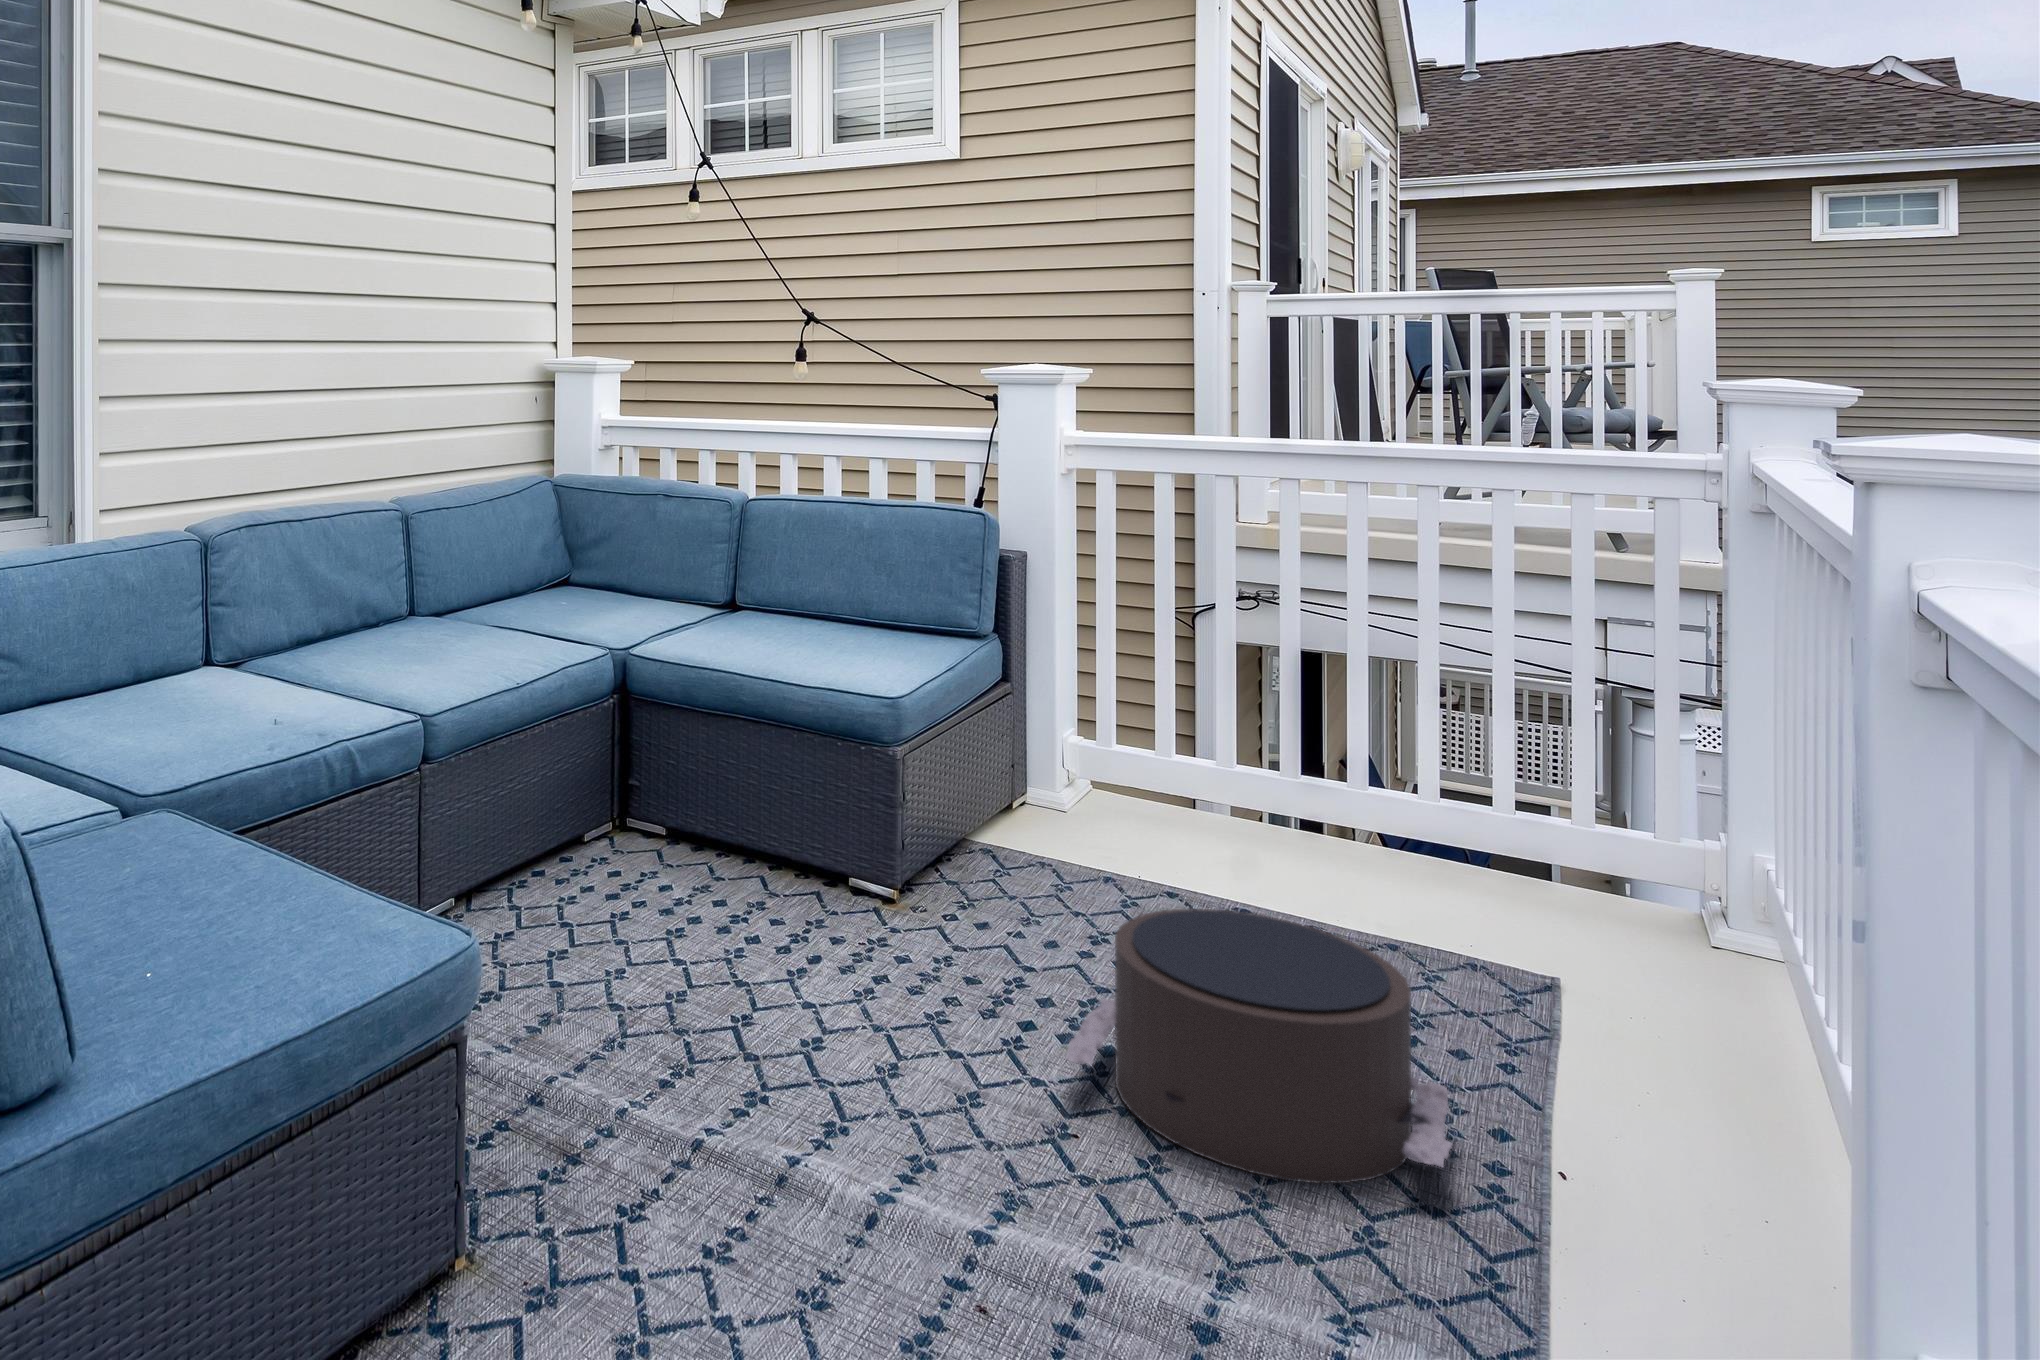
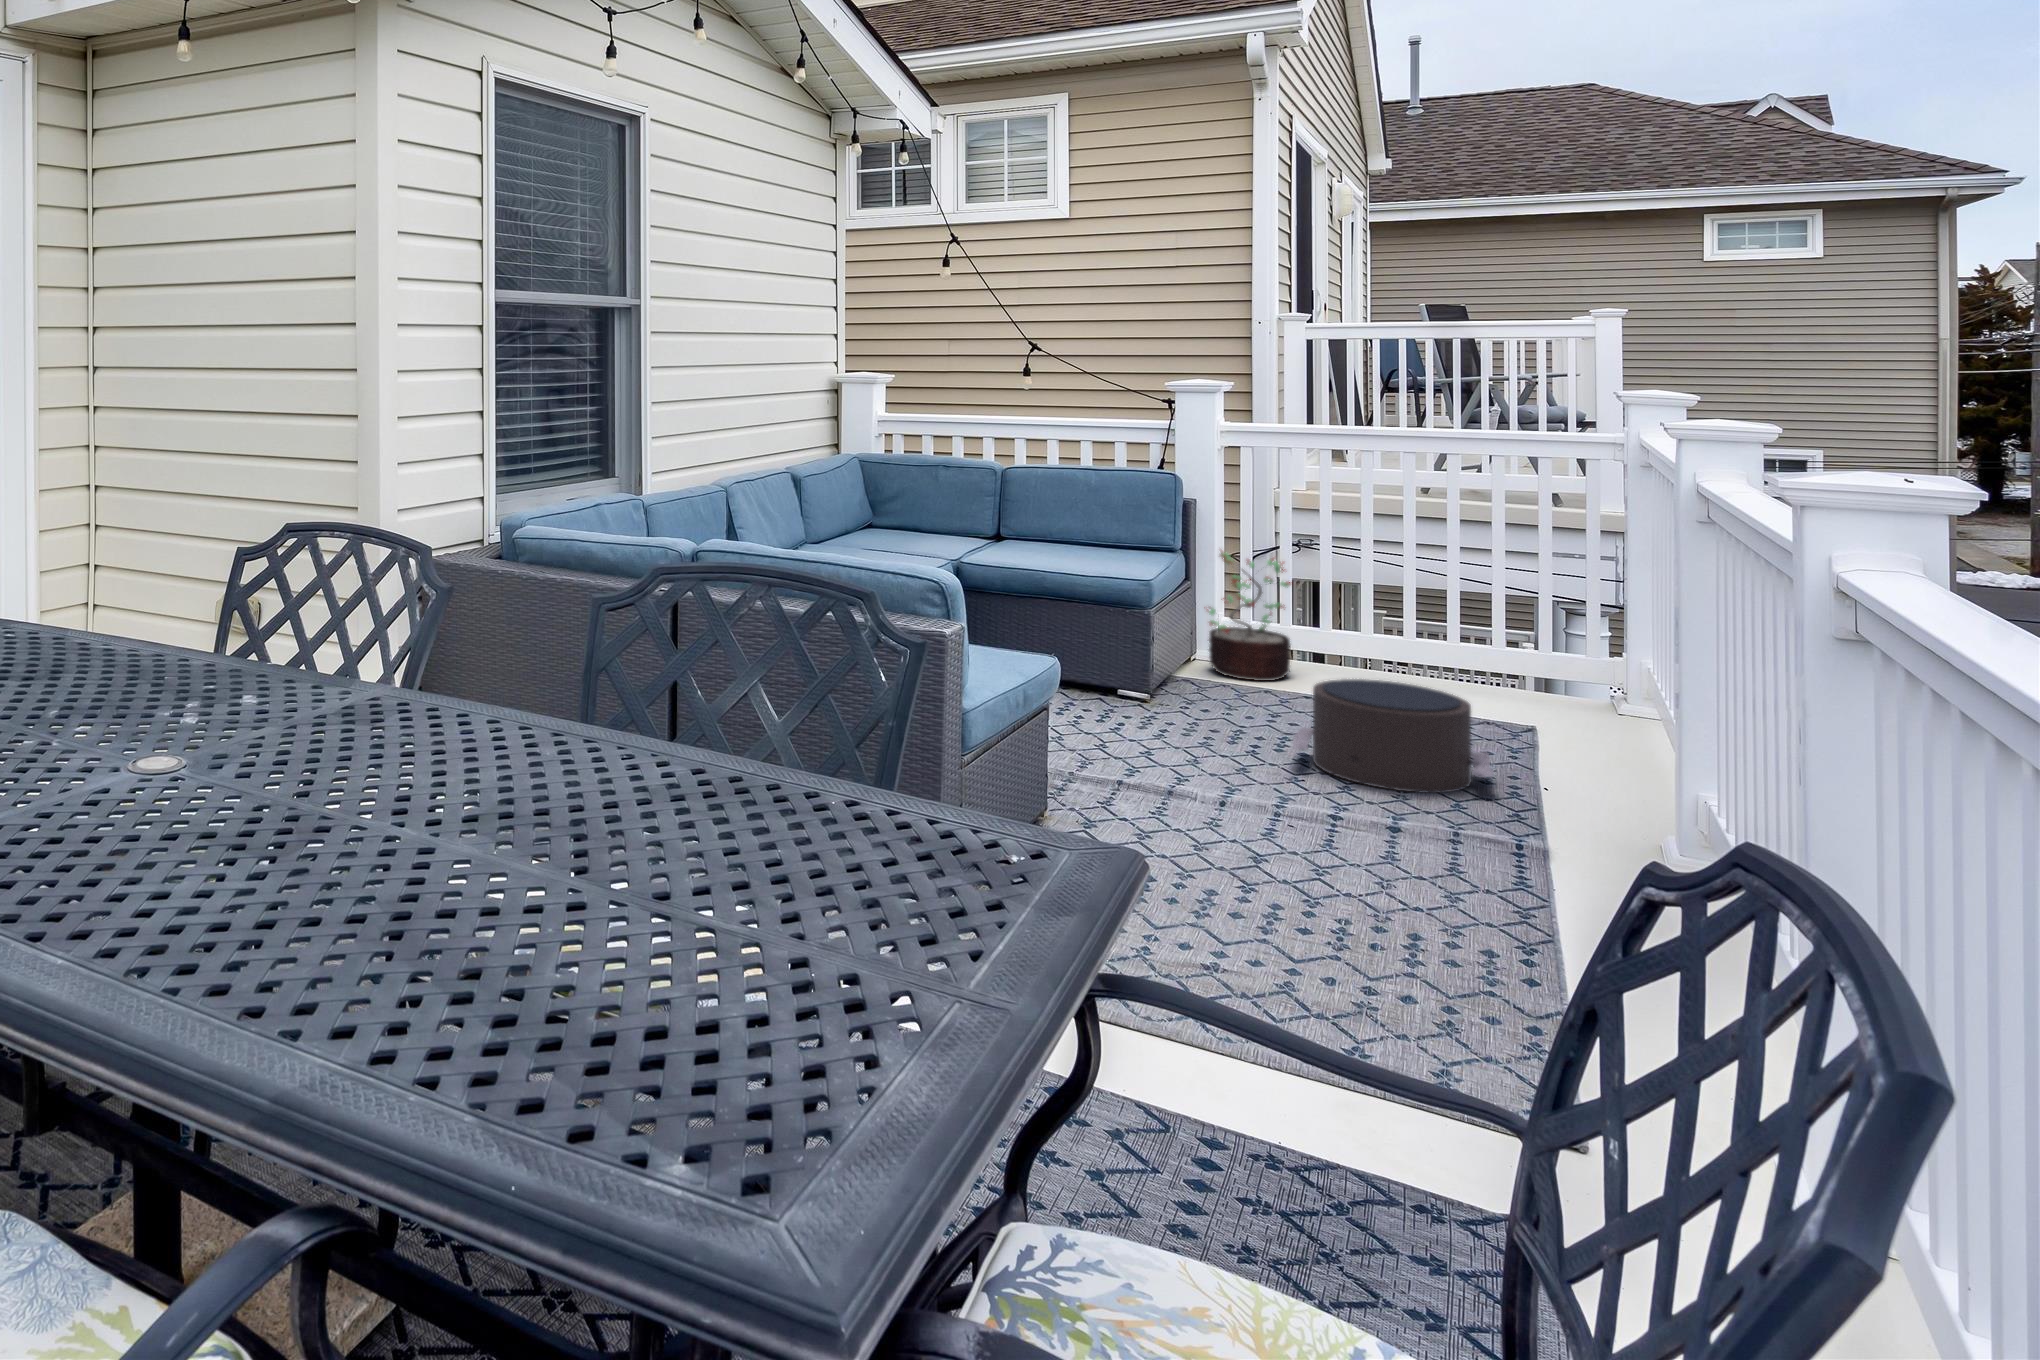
decorative plant: none [1025,632,1170,856] -> present [1207,551,1291,681]

